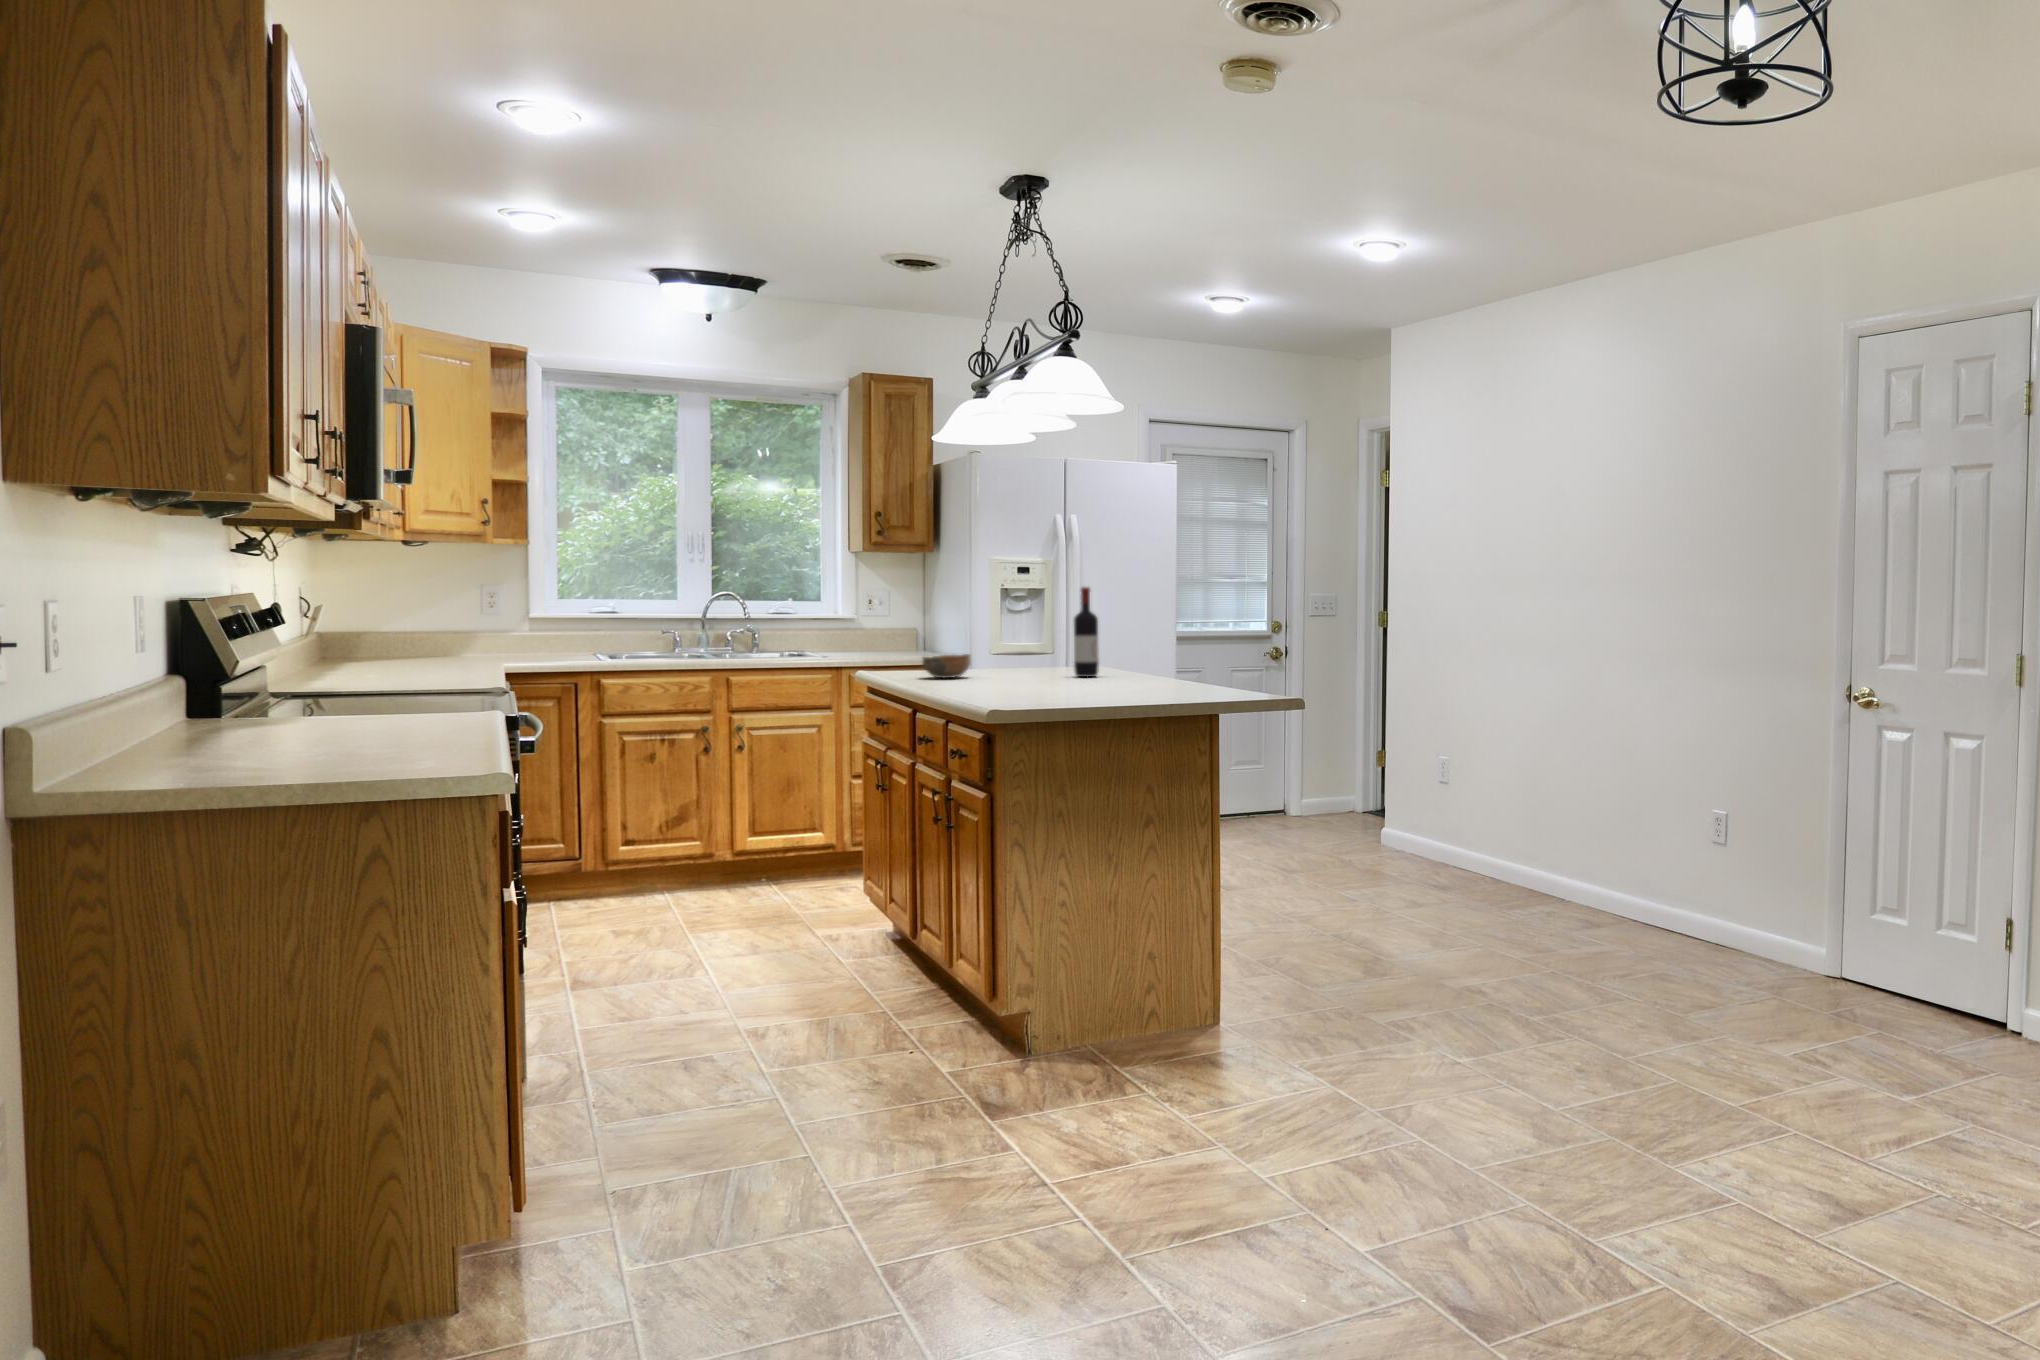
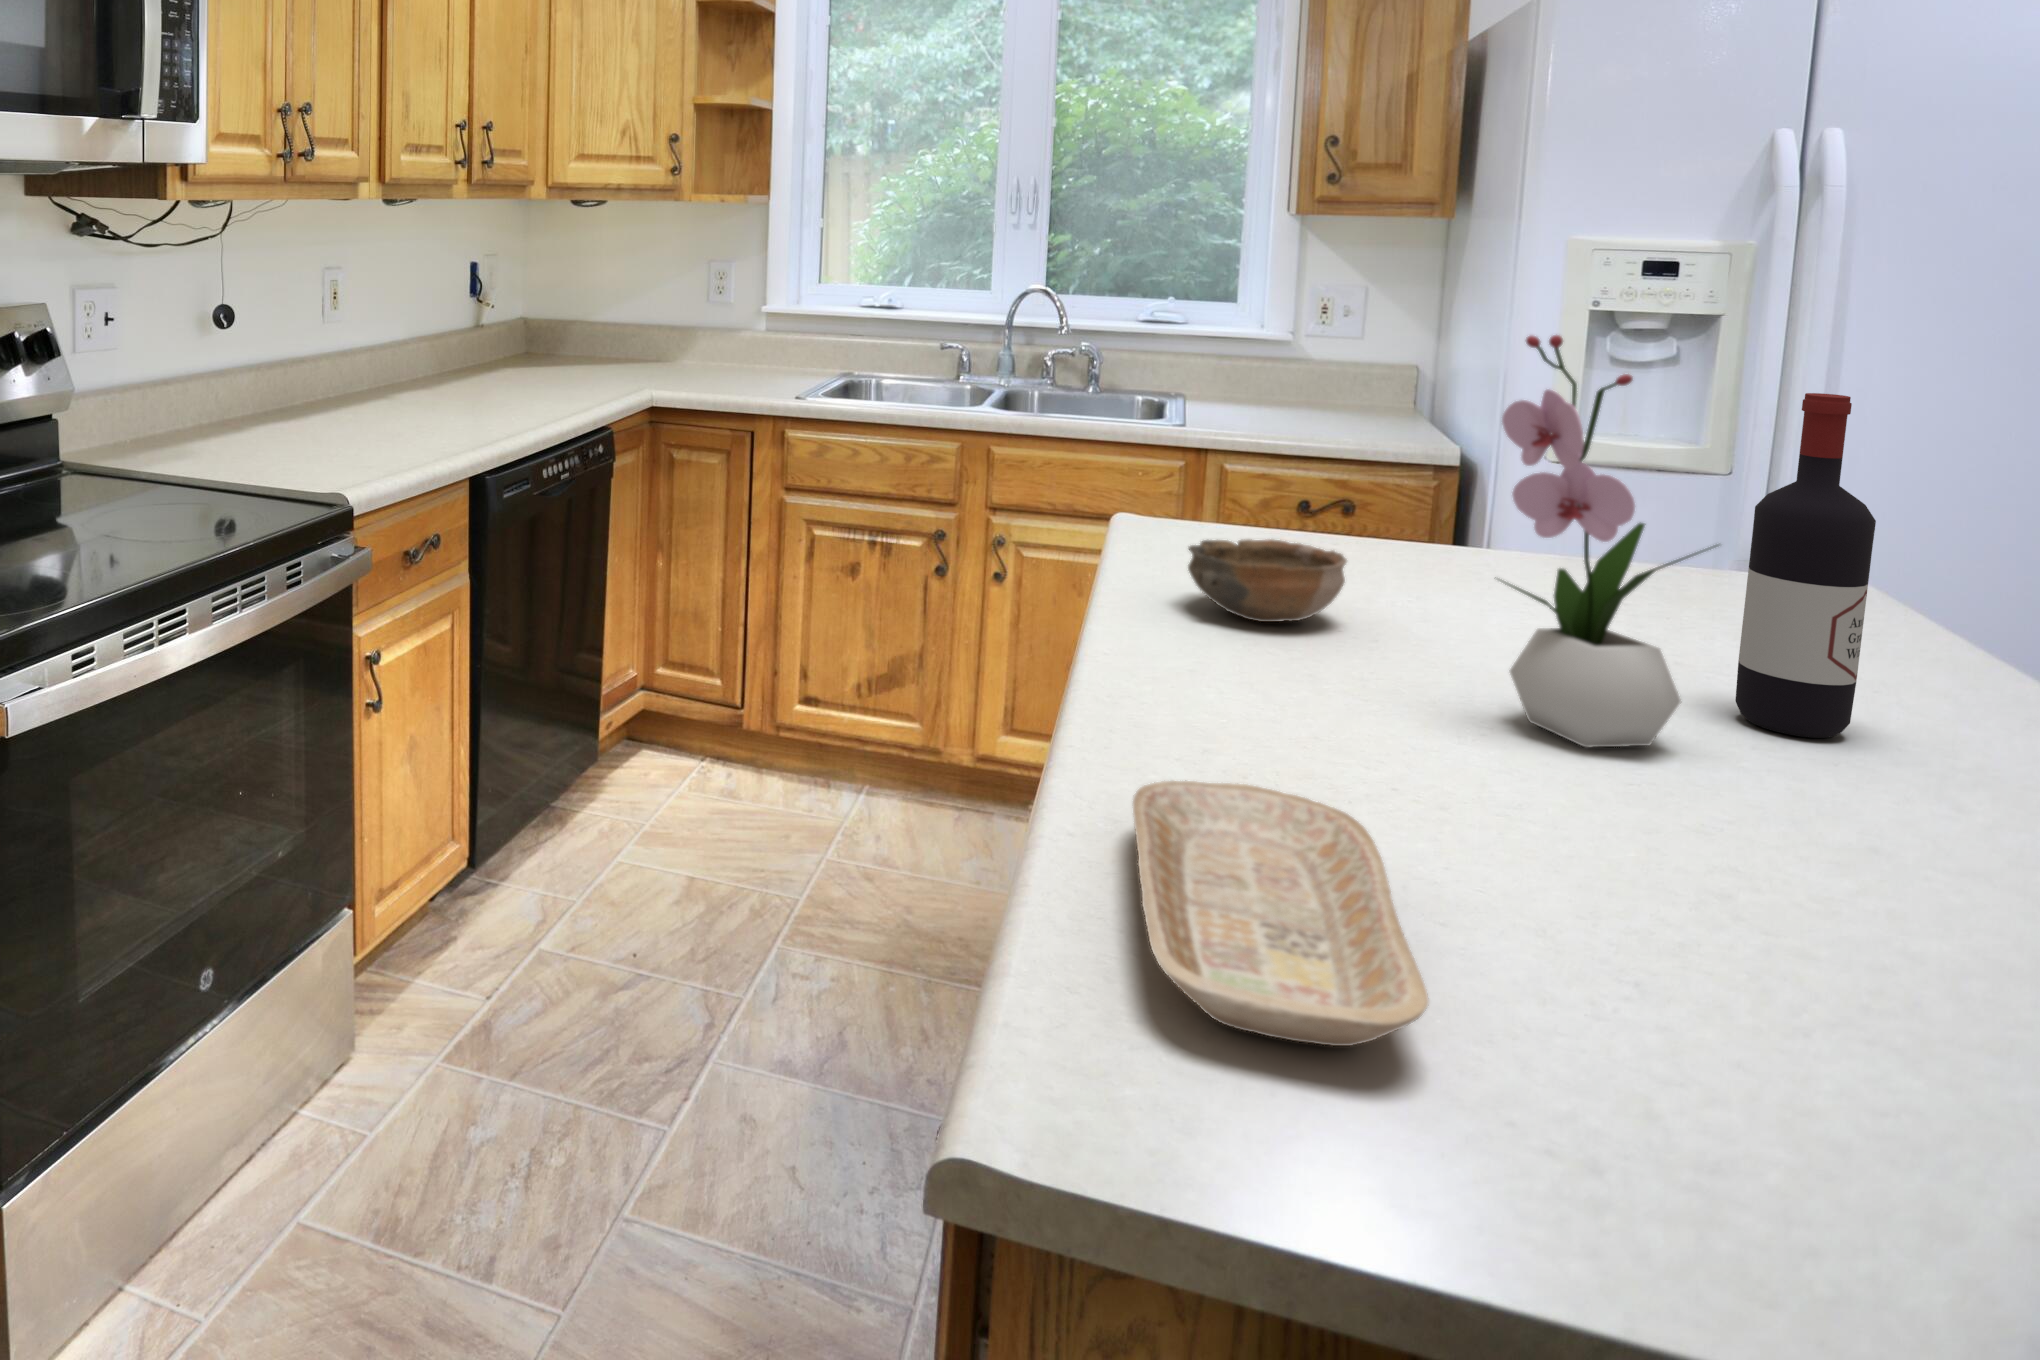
flower arrangement: none [1020,572,1070,681] -> present [1500,335,1718,747]
tray: none [970,679,1048,699] -> present [1133,781,1429,1046]

